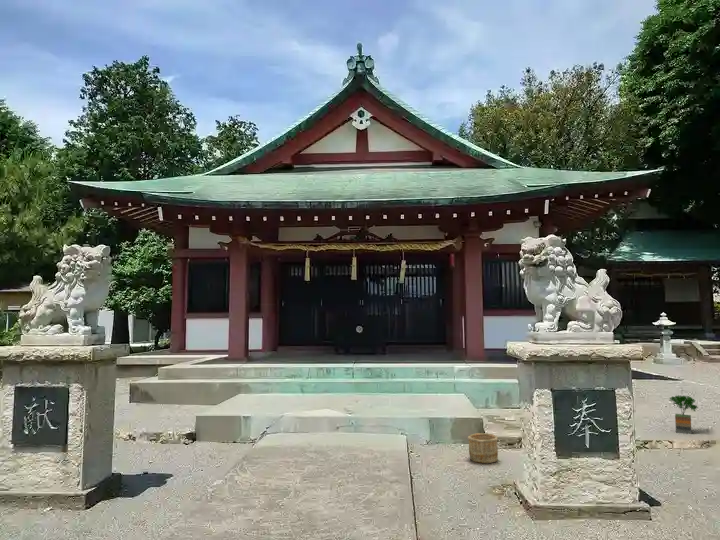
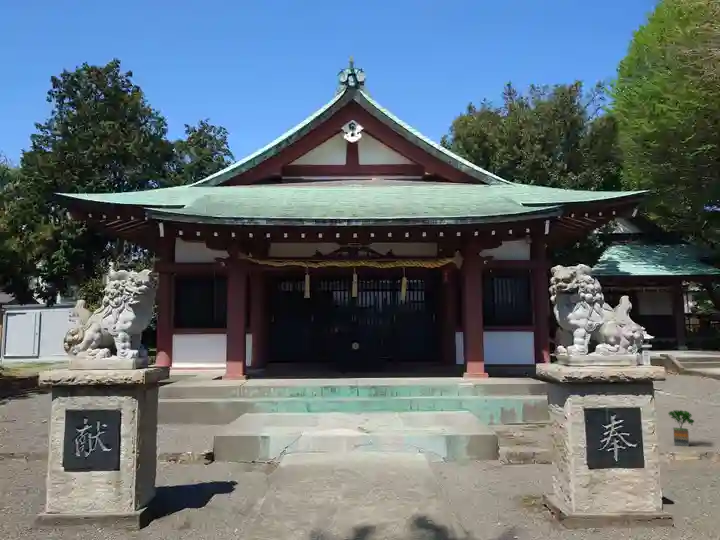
wooden bucket: present [468,433,498,463] -> none [489,449,518,477]

